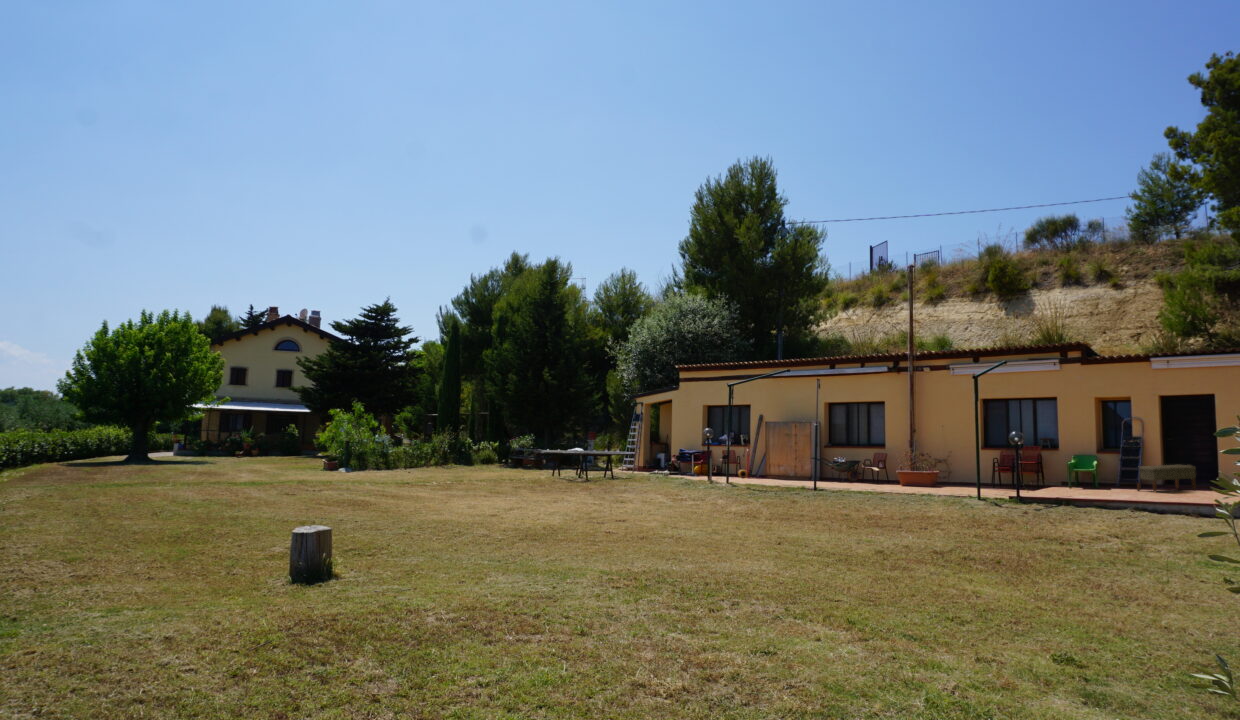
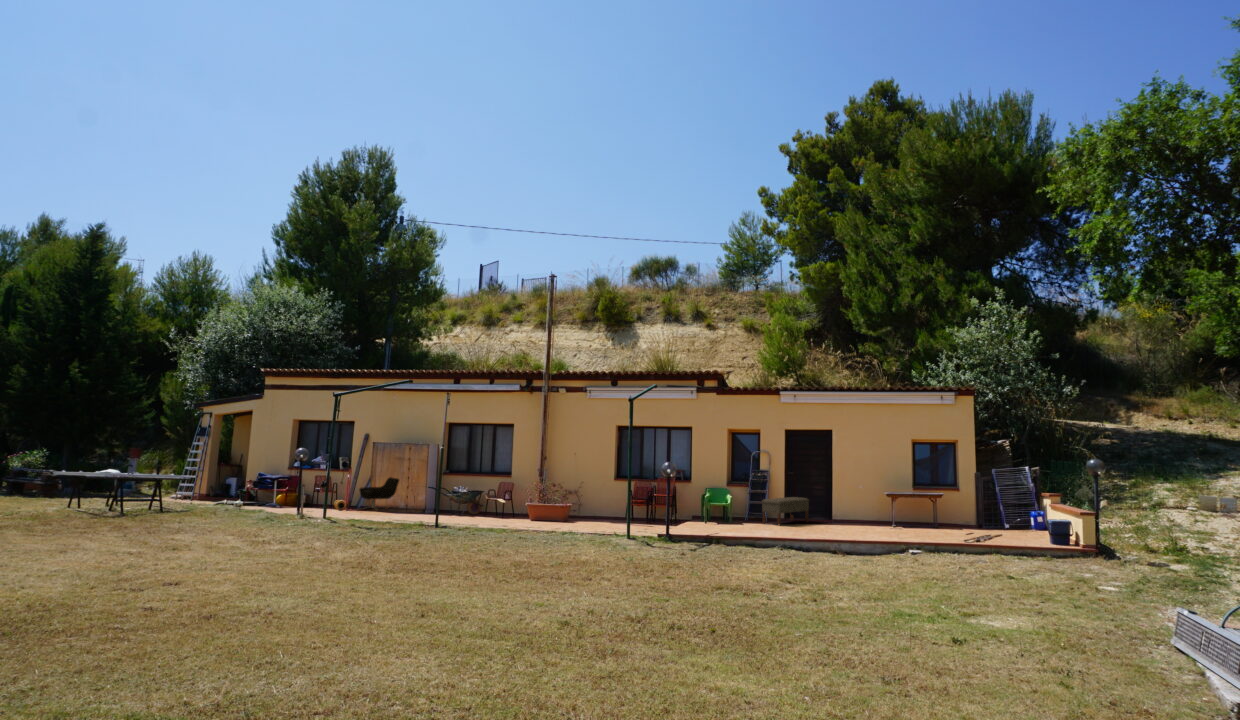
lounge chair: none [755,450,787,477] -> present [359,477,399,509]

